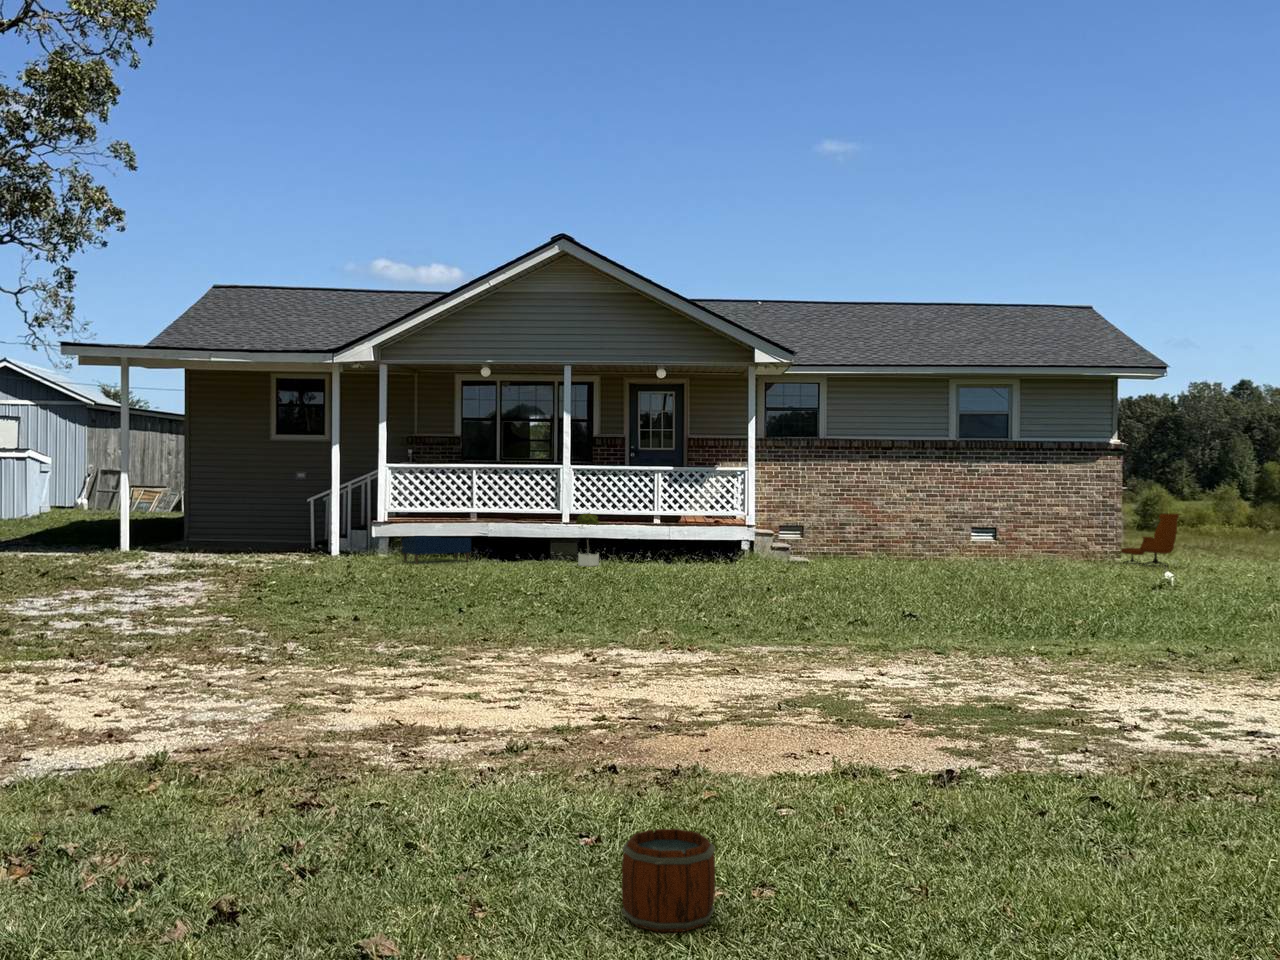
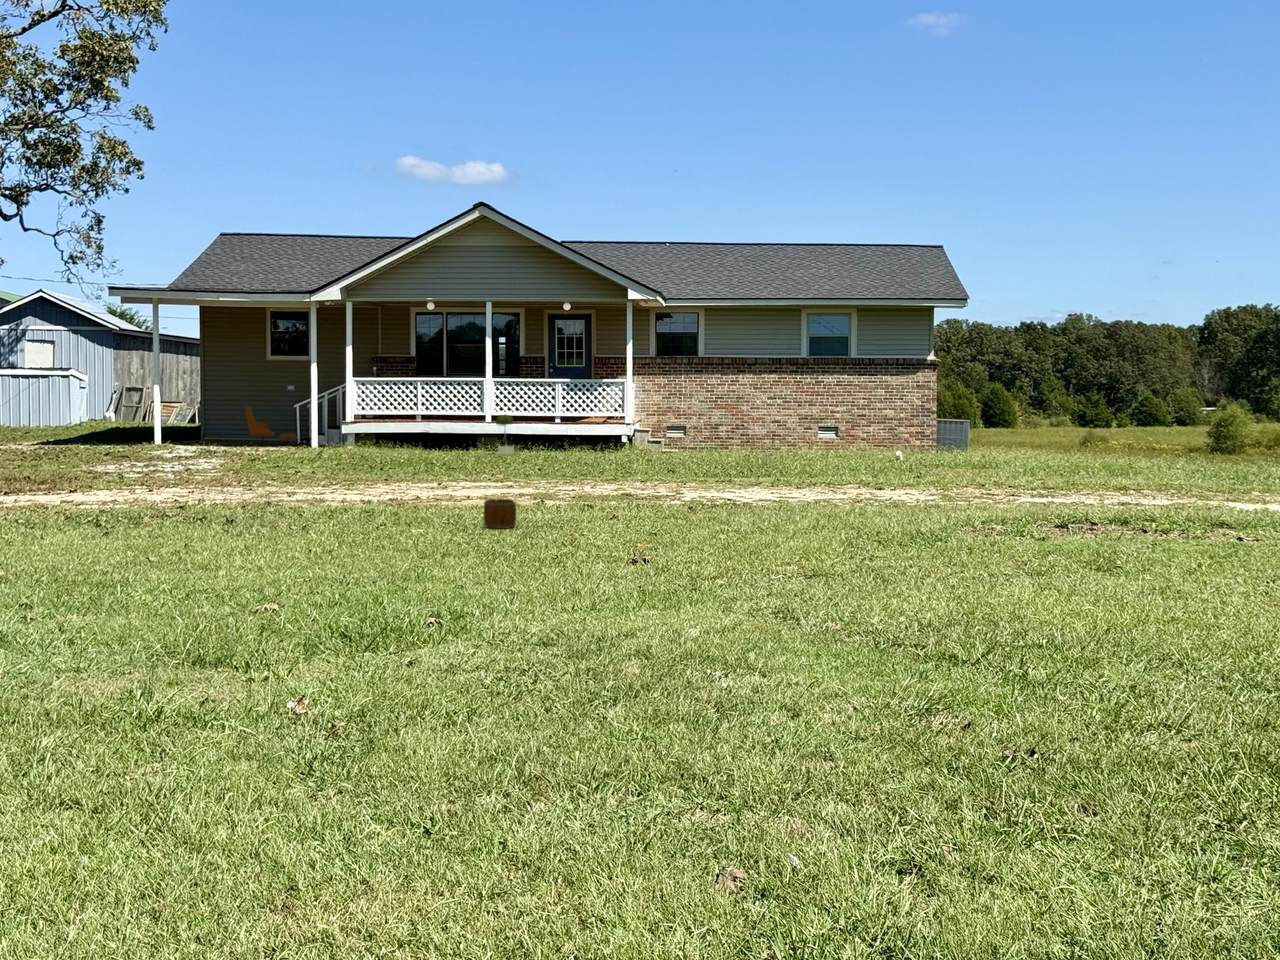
lounge chair: present [1120,514,1179,566] -> present [245,406,296,446]
bench: present [402,536,471,564] -> none [365,430,418,454]
bucket: present [622,829,715,932] -> present [484,499,516,529]

